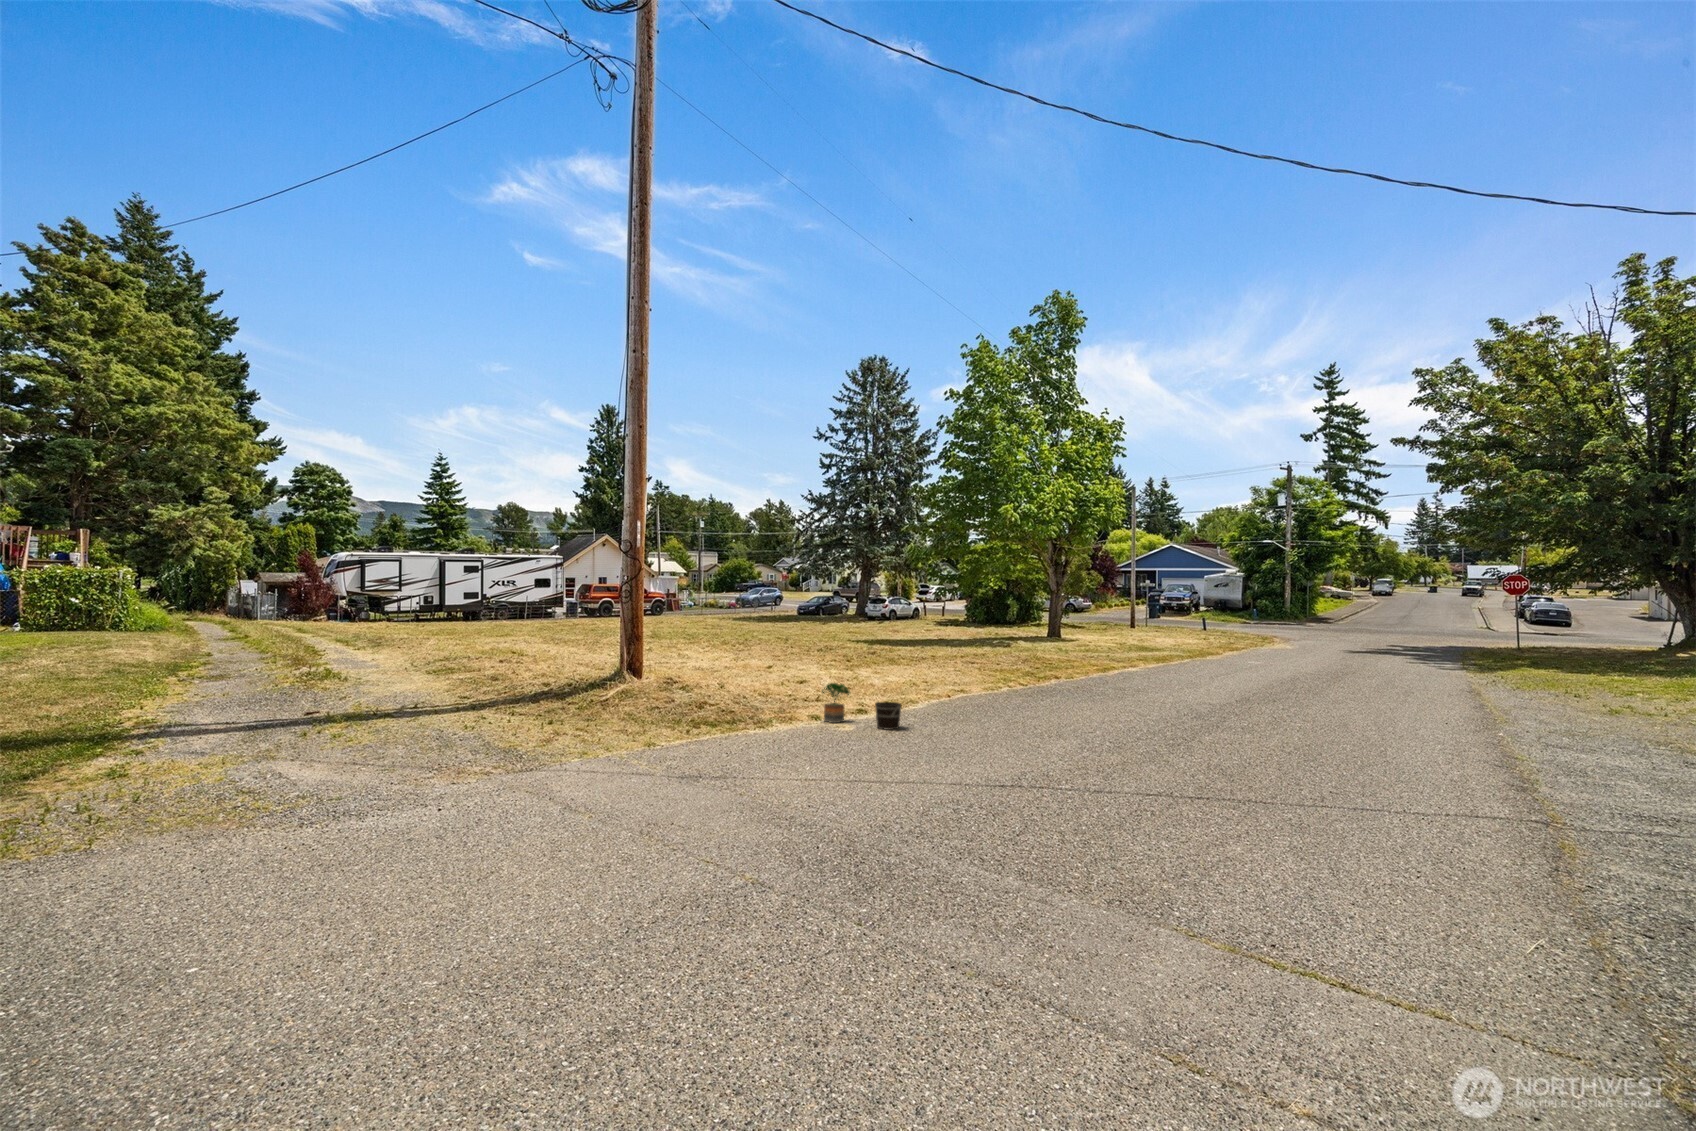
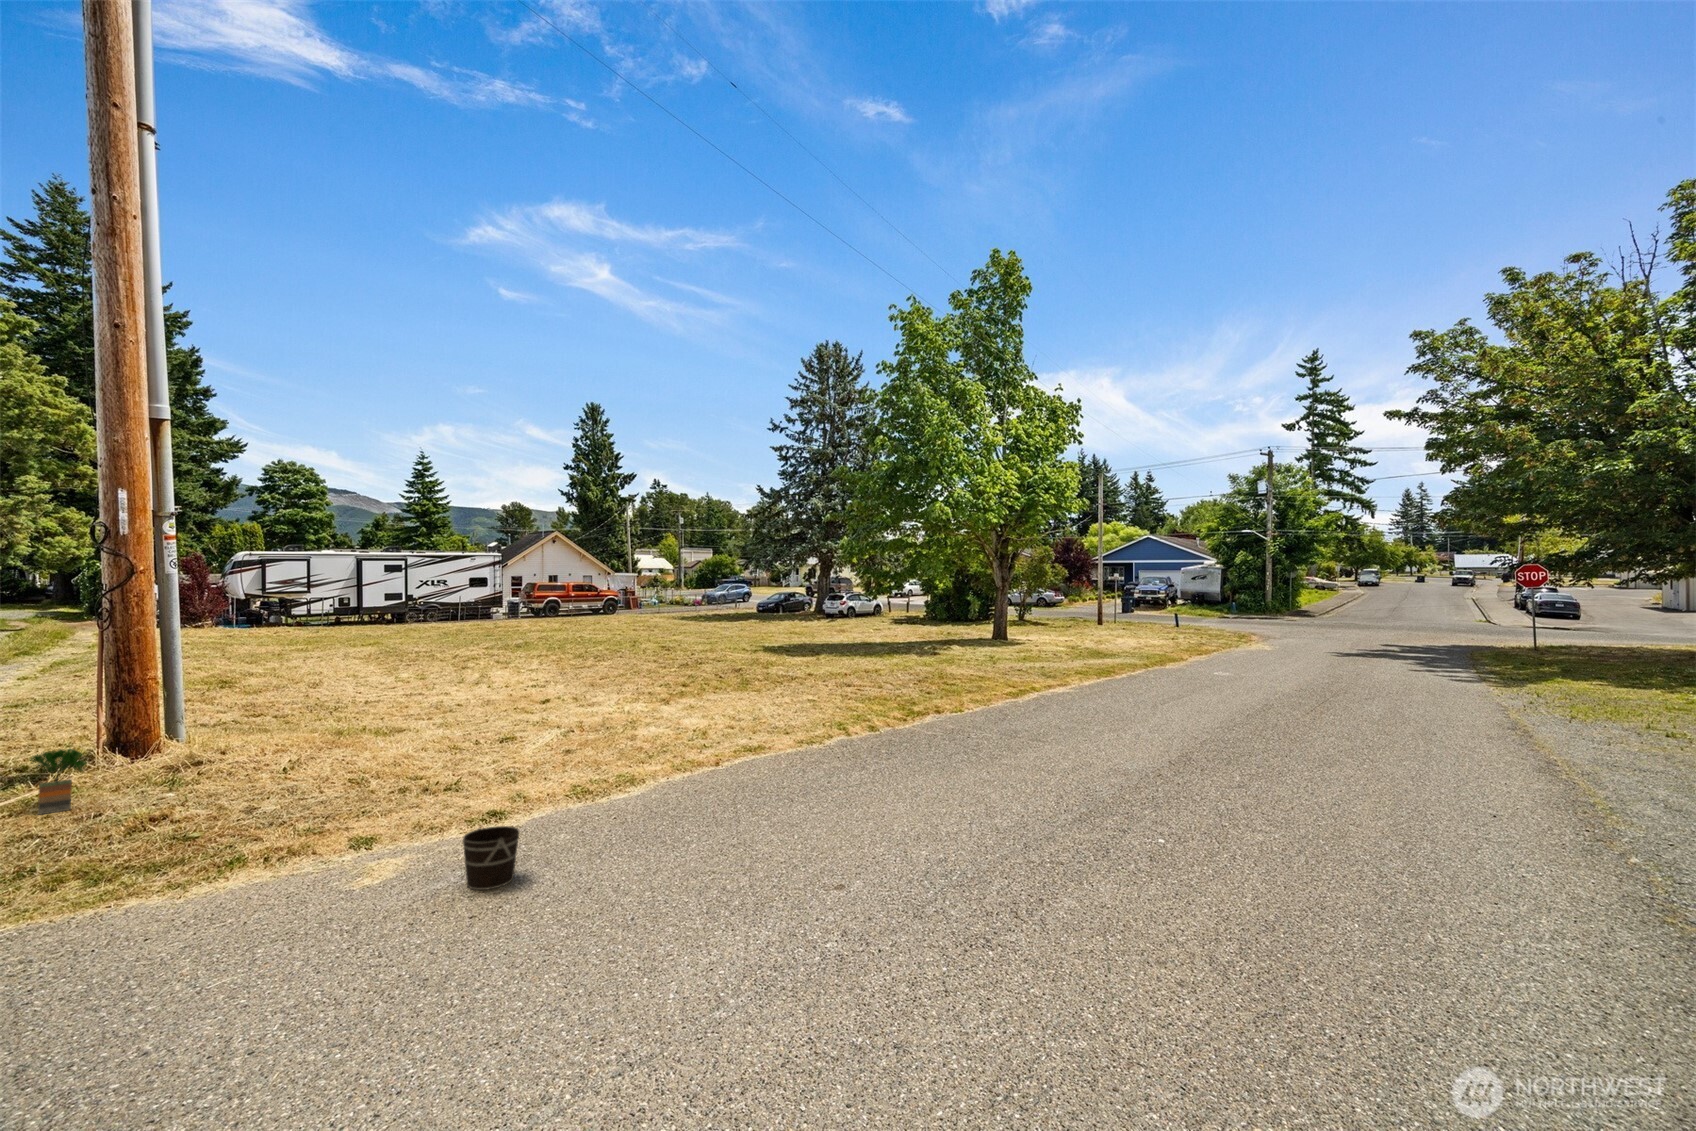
potted tree: present [822,683,850,723] -> present [30,749,87,815]

